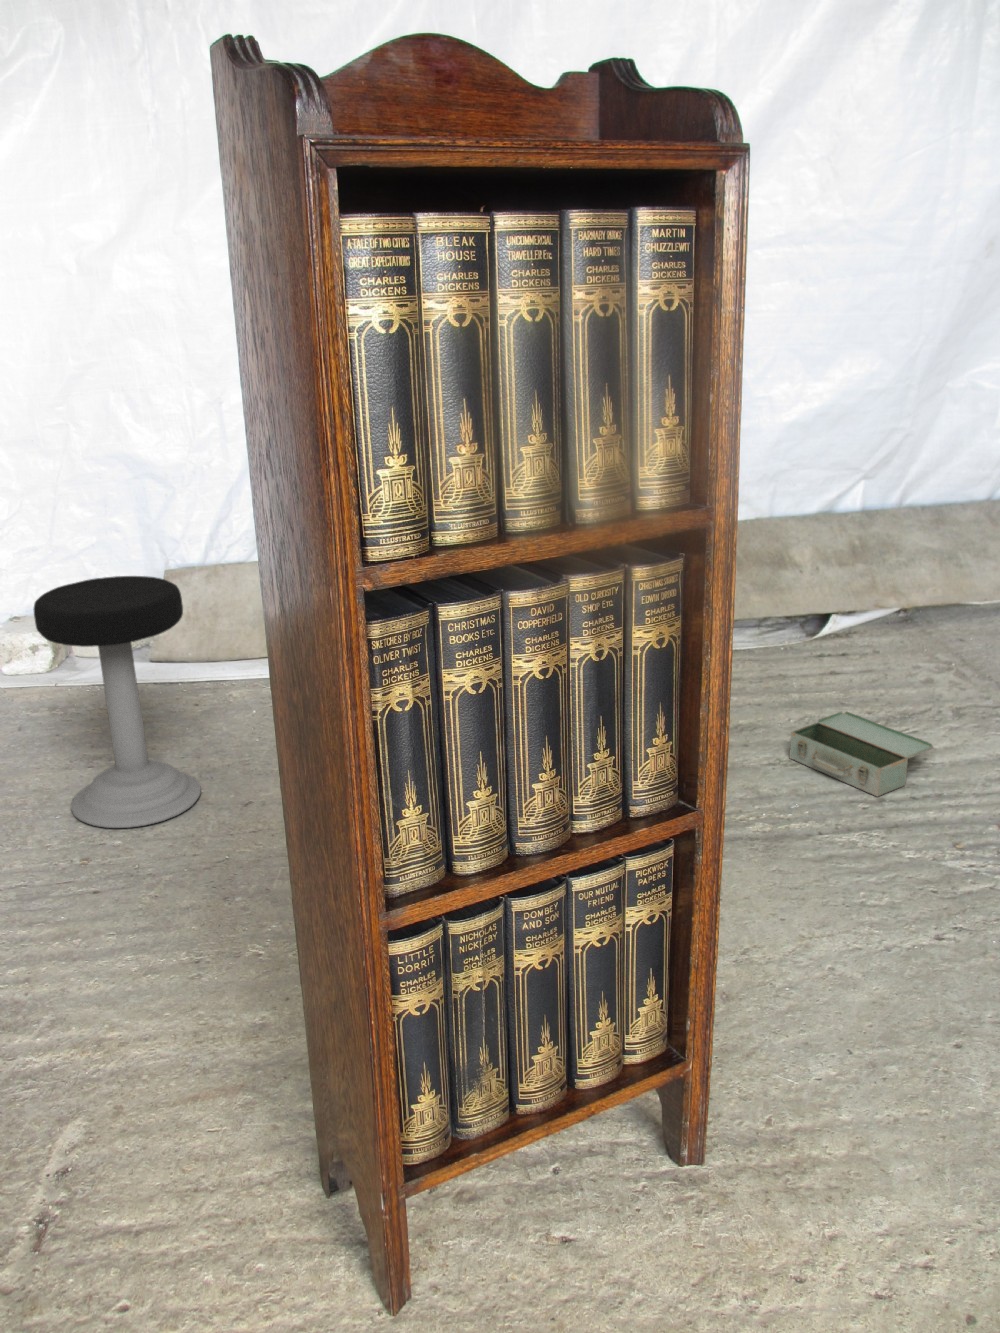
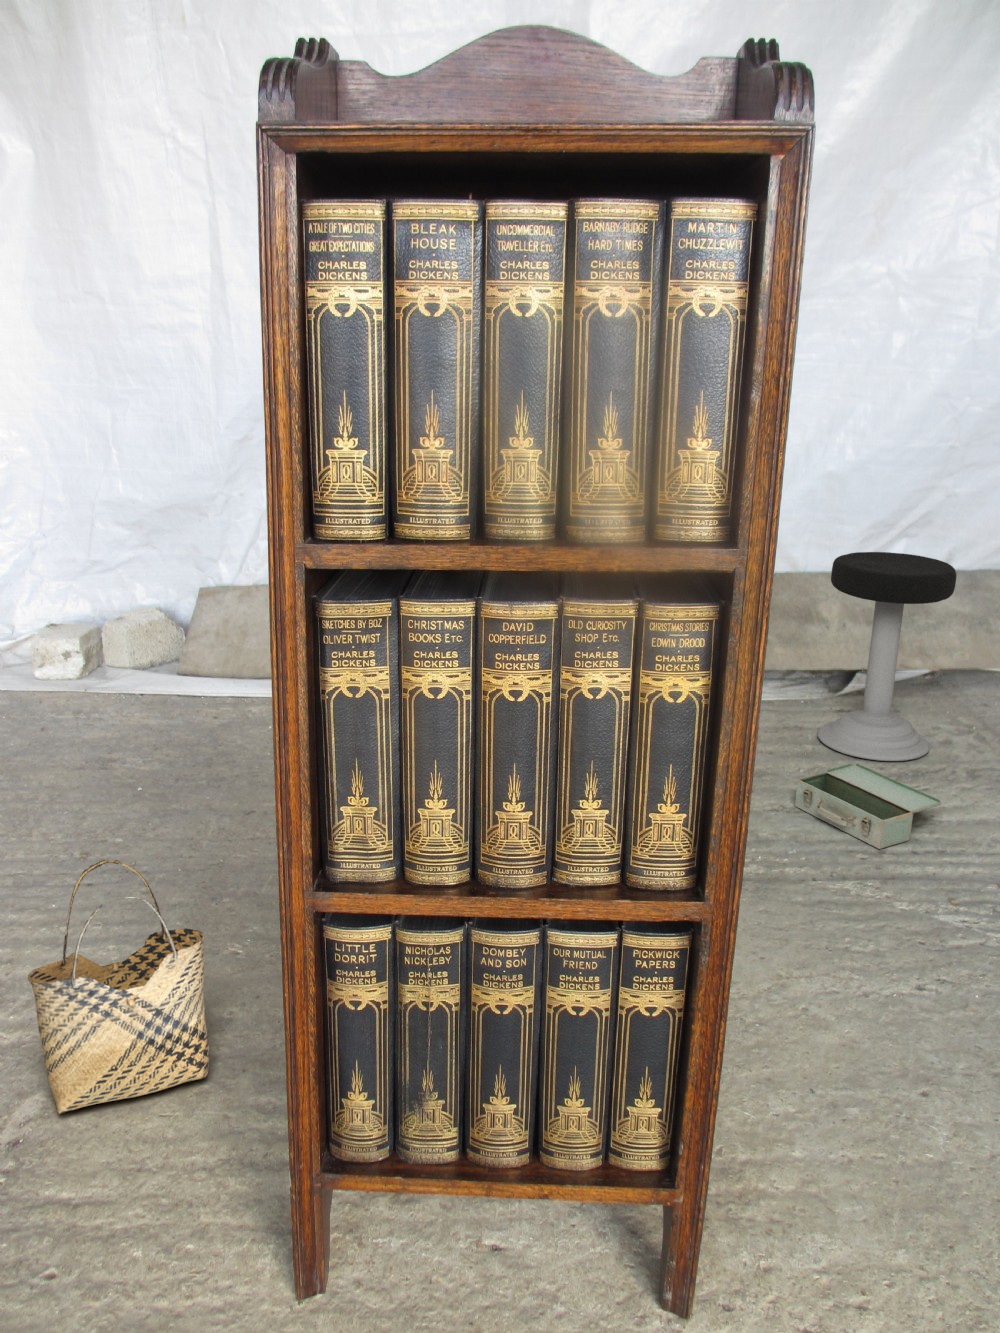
stool: present [33,576,201,828] -> present [817,552,956,761]
woven basket: none [63,877,251,1137] -> present [28,860,209,1114]

